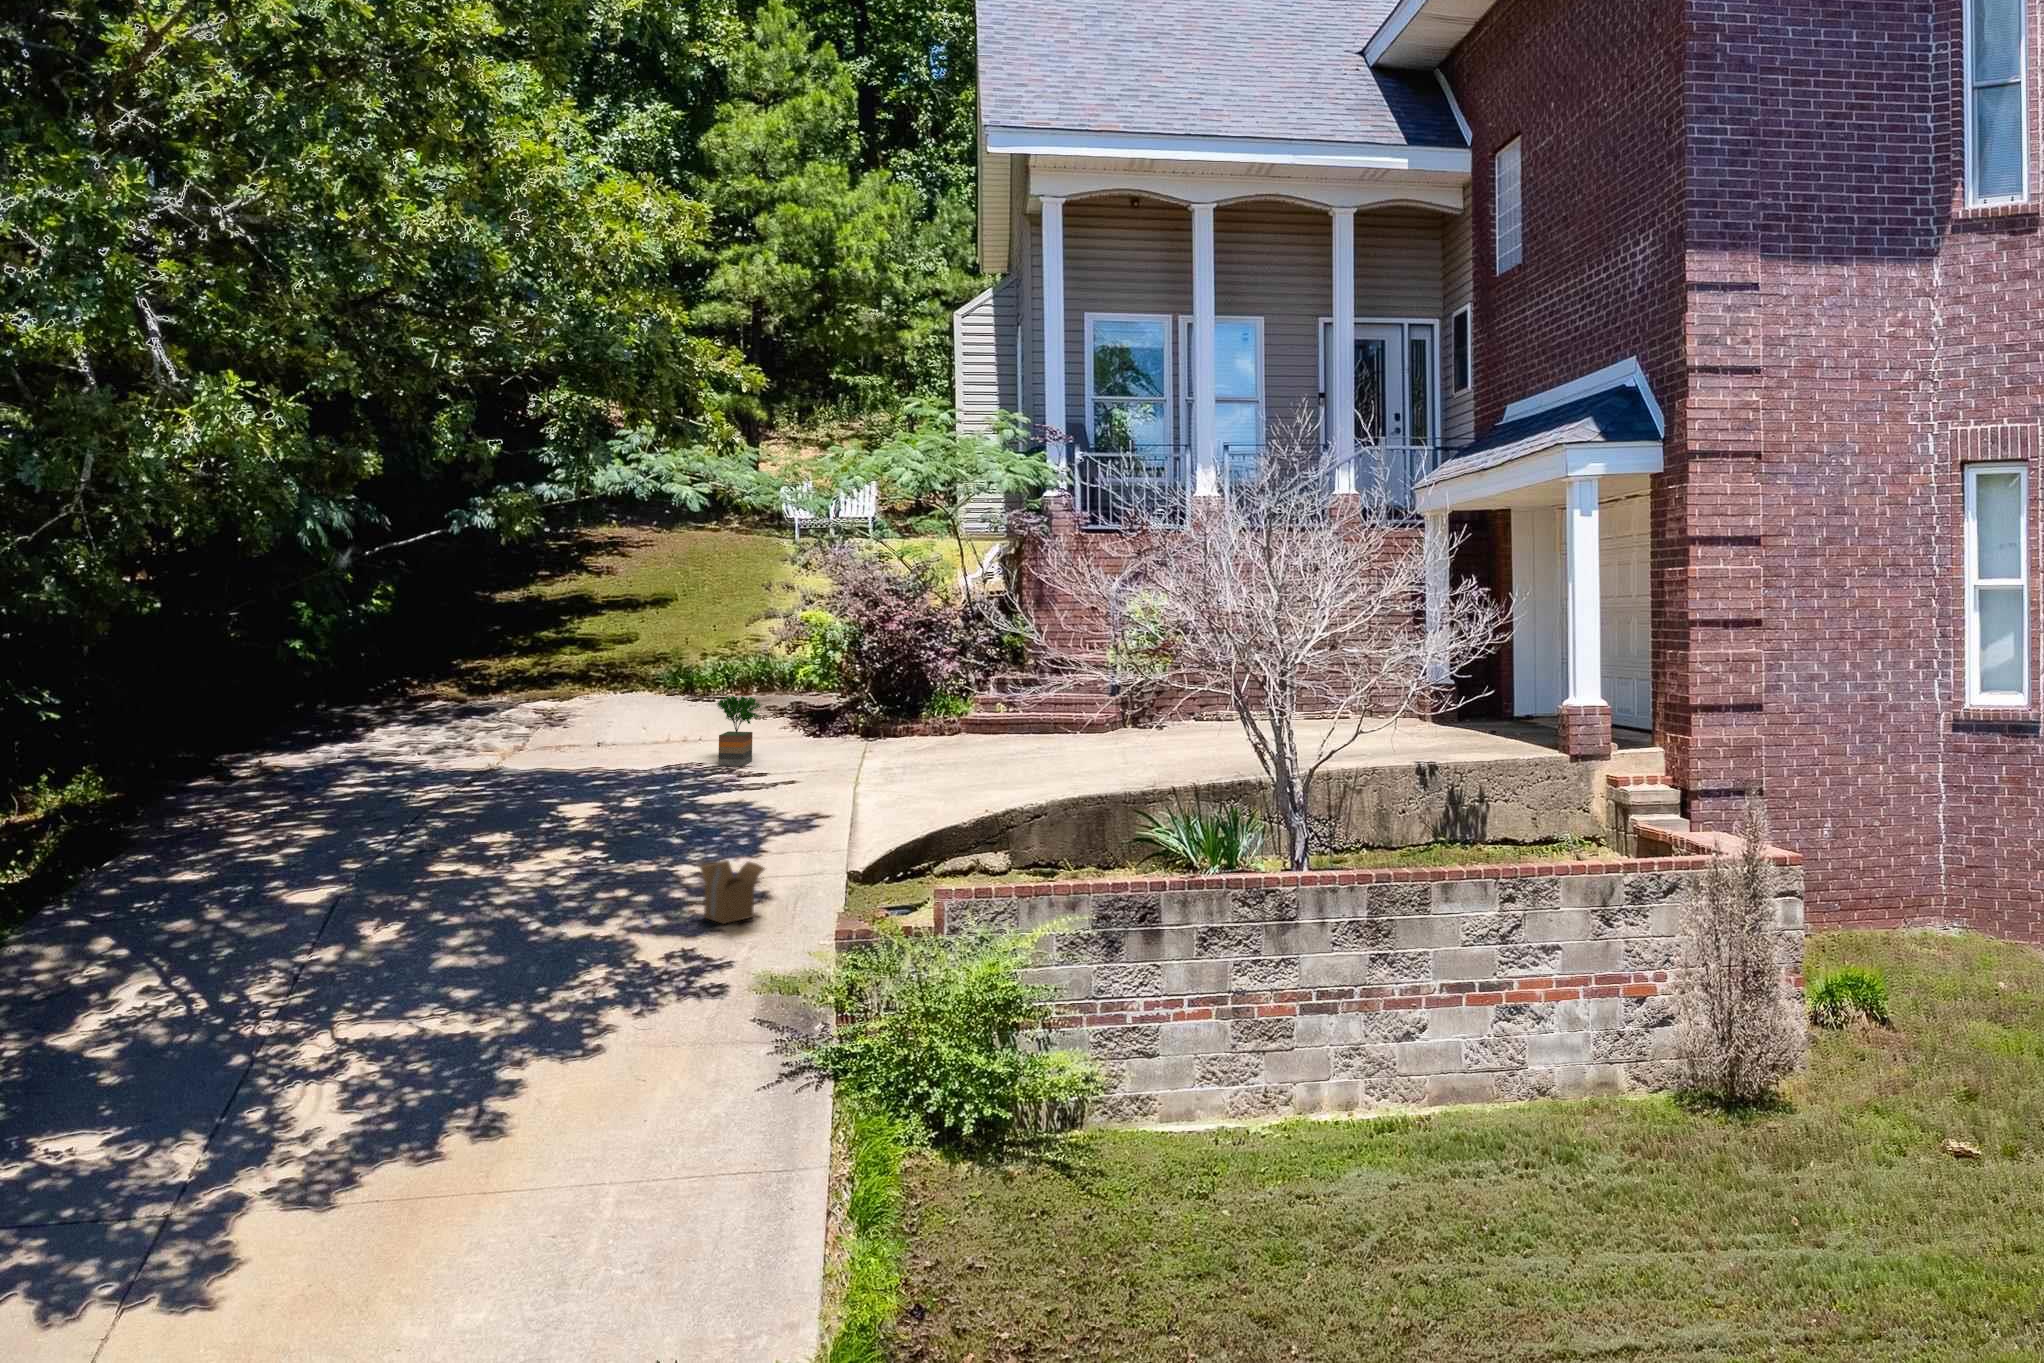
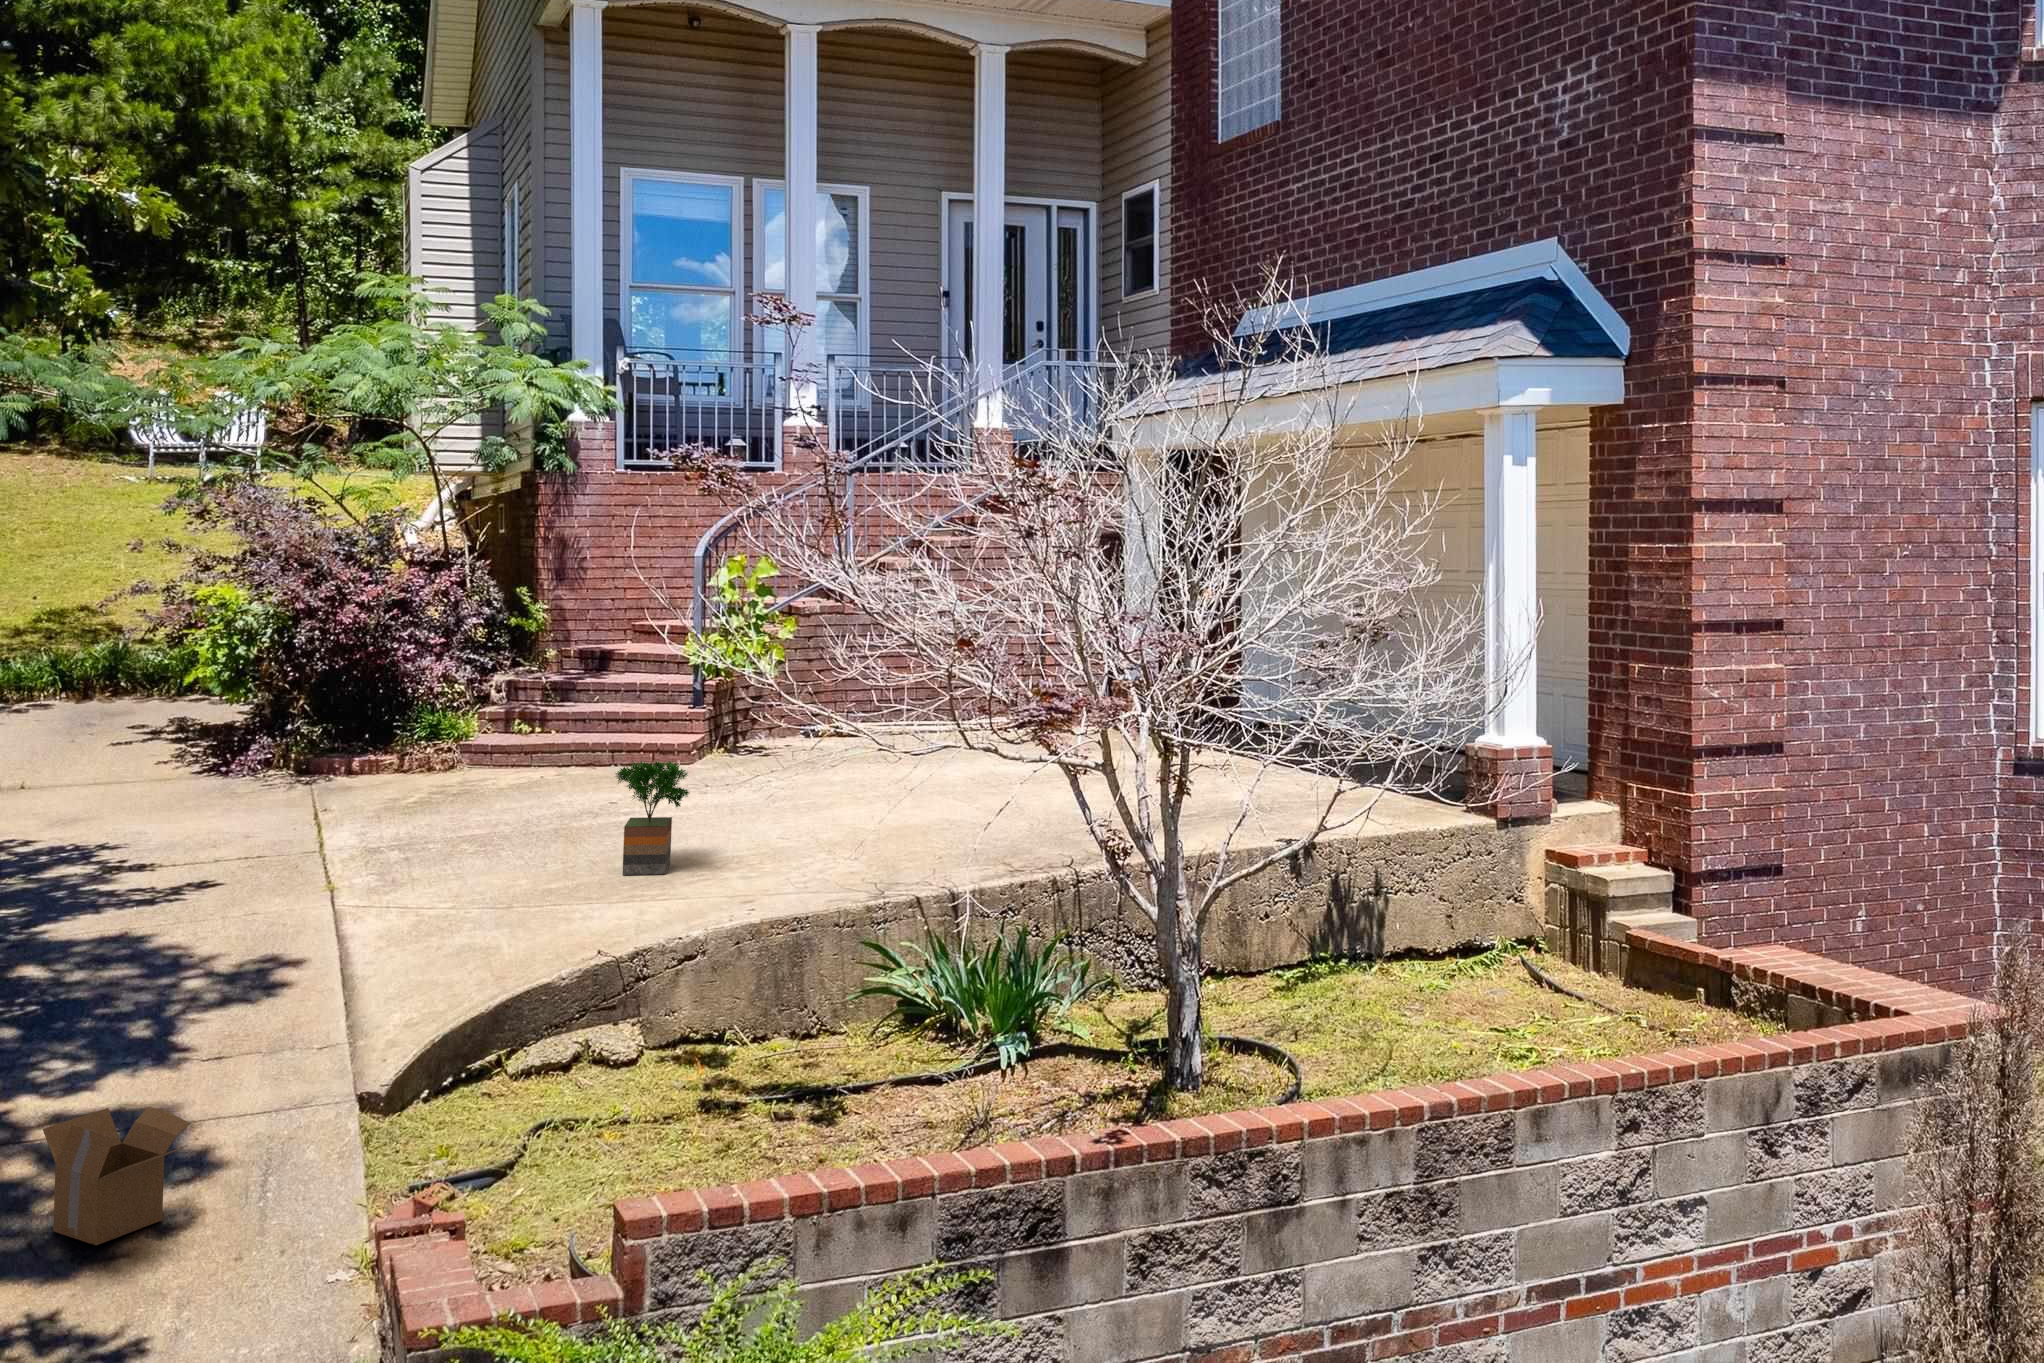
potted tree: present [717,696,761,766] -> present [616,761,689,875]

